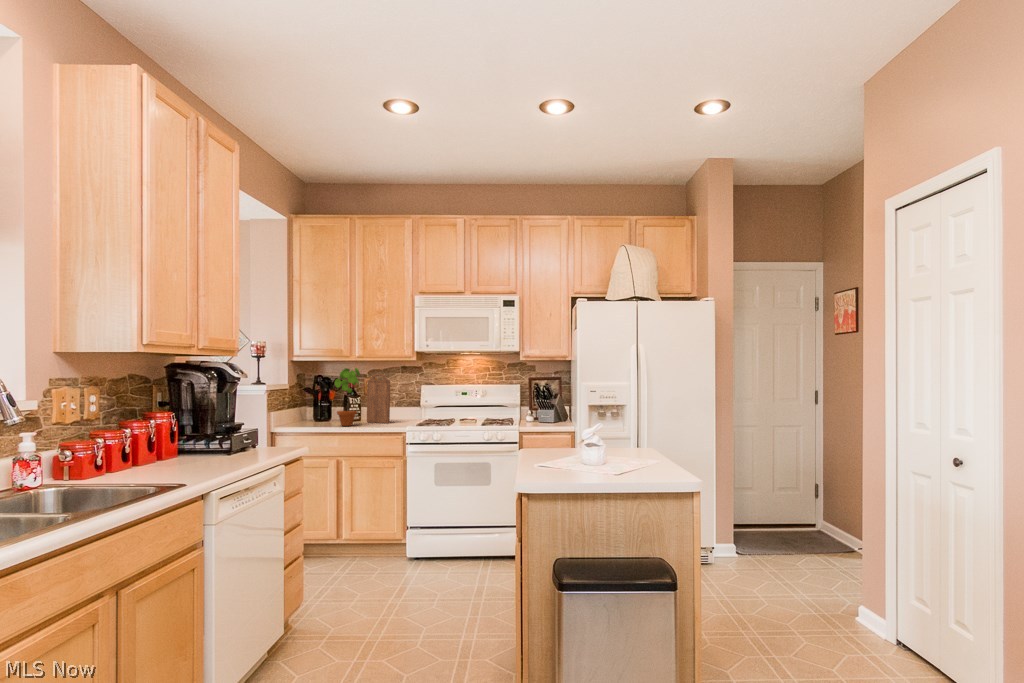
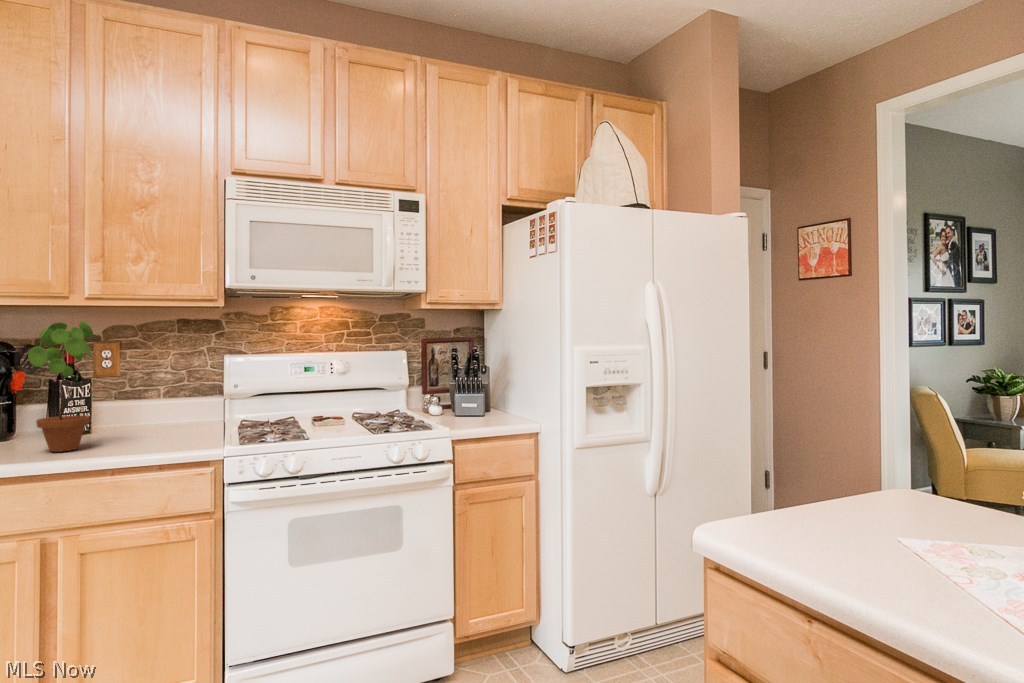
cutting board: present [367,374,390,423] -> none [107,335,165,435]

